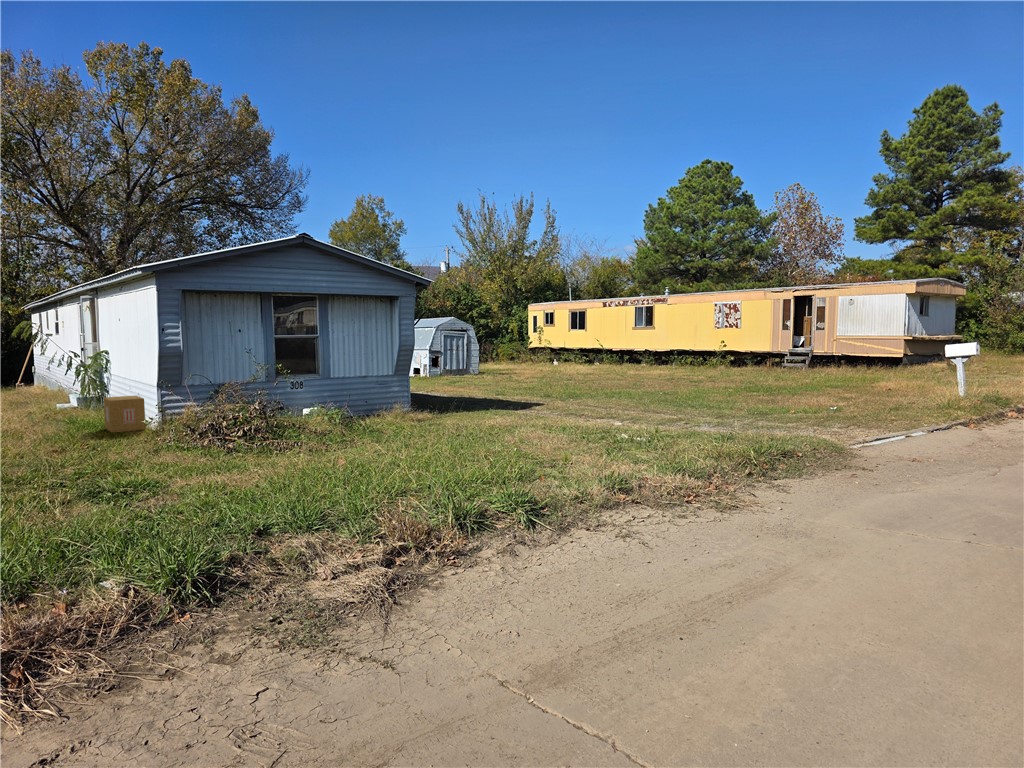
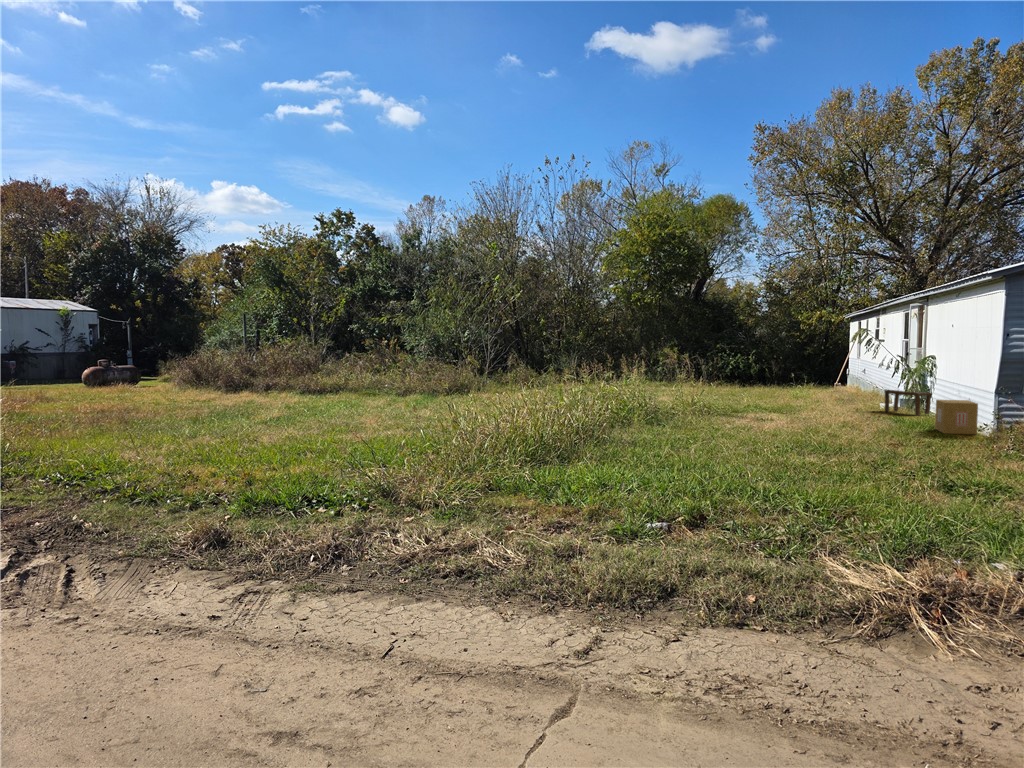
bench: none [56,389,108,415] -> present [884,390,932,416]

